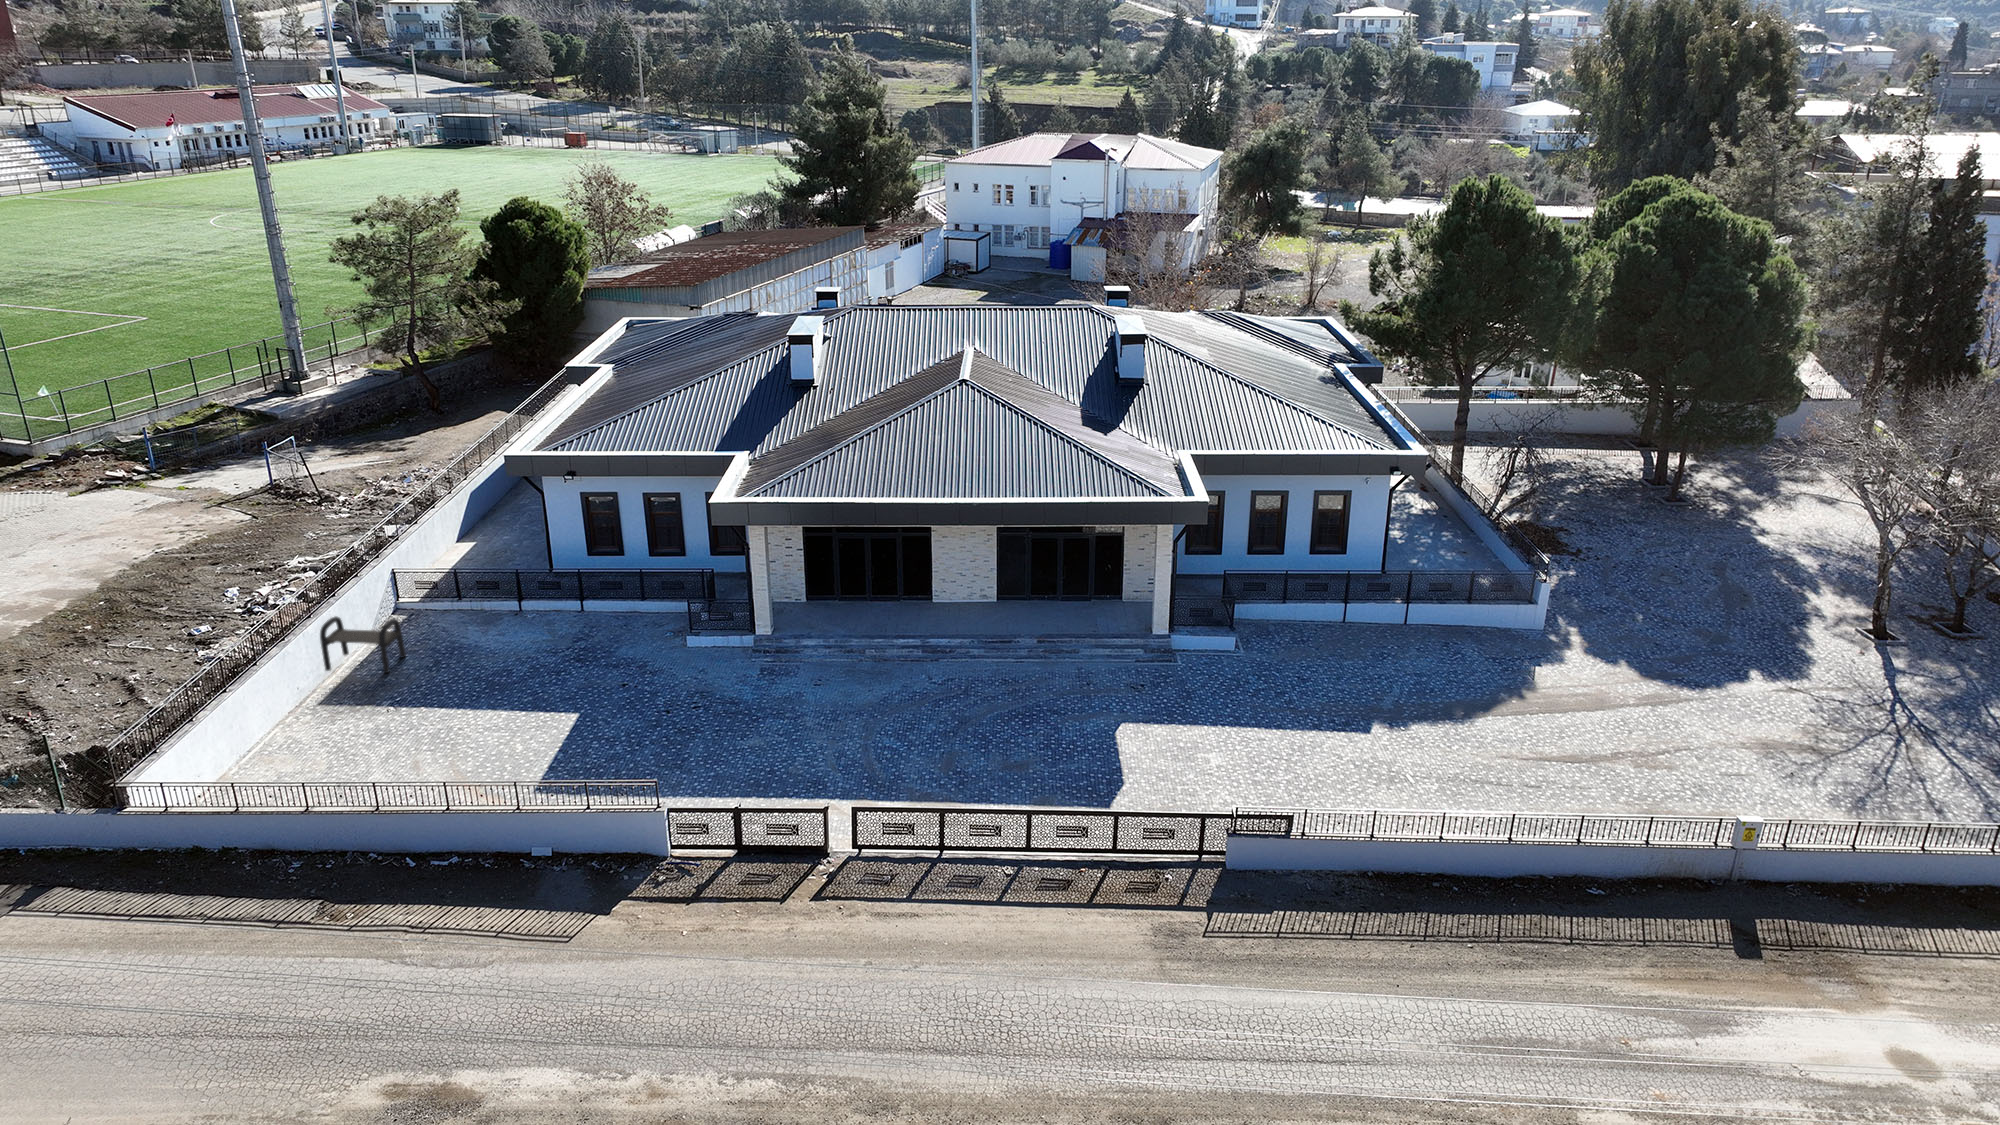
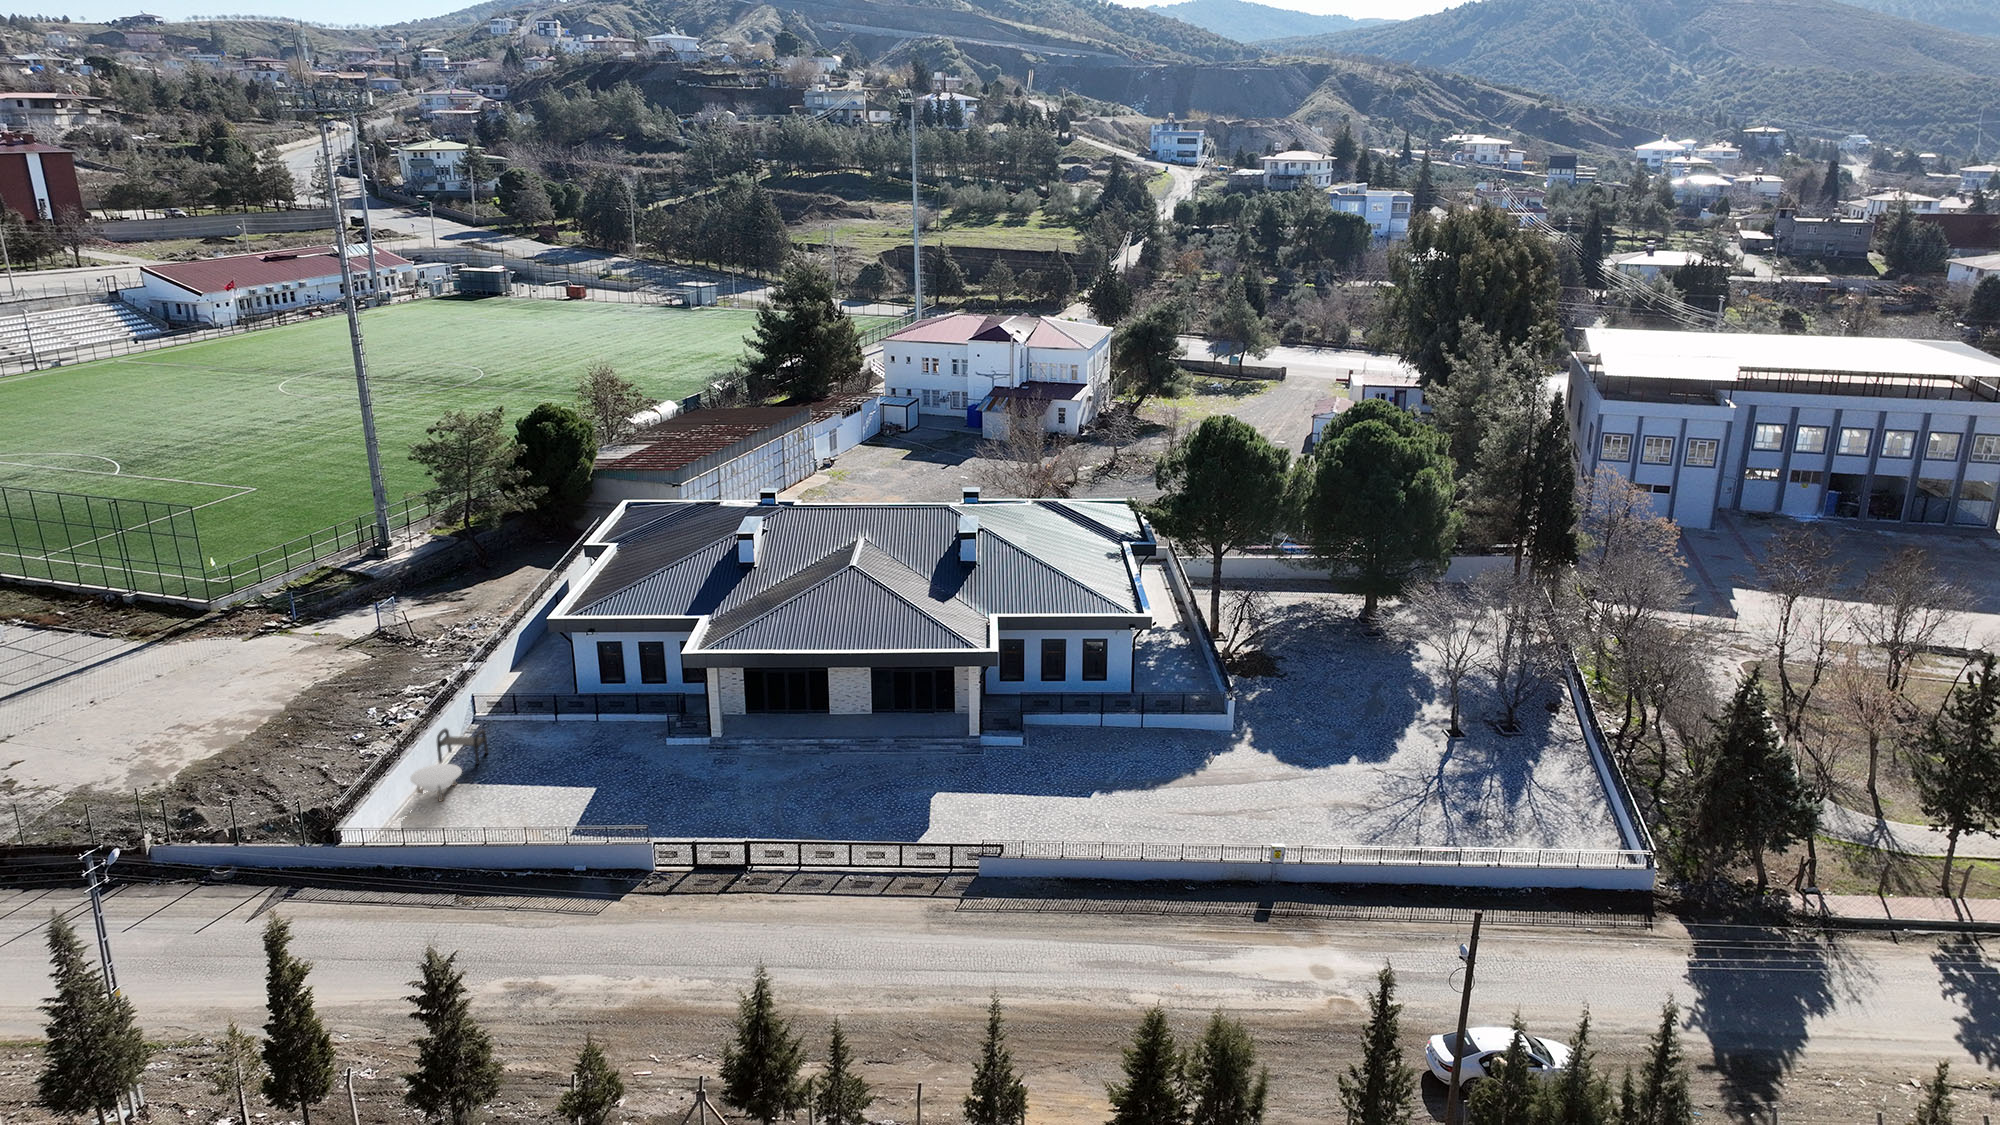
round table: none [268,671,355,733] -> present [410,764,462,802]

